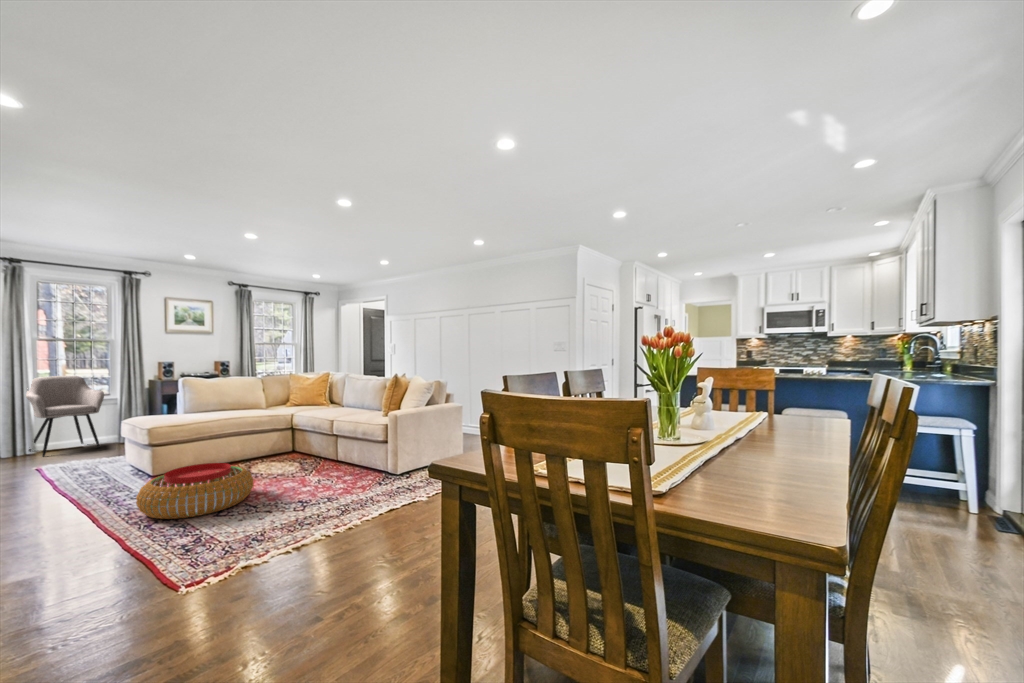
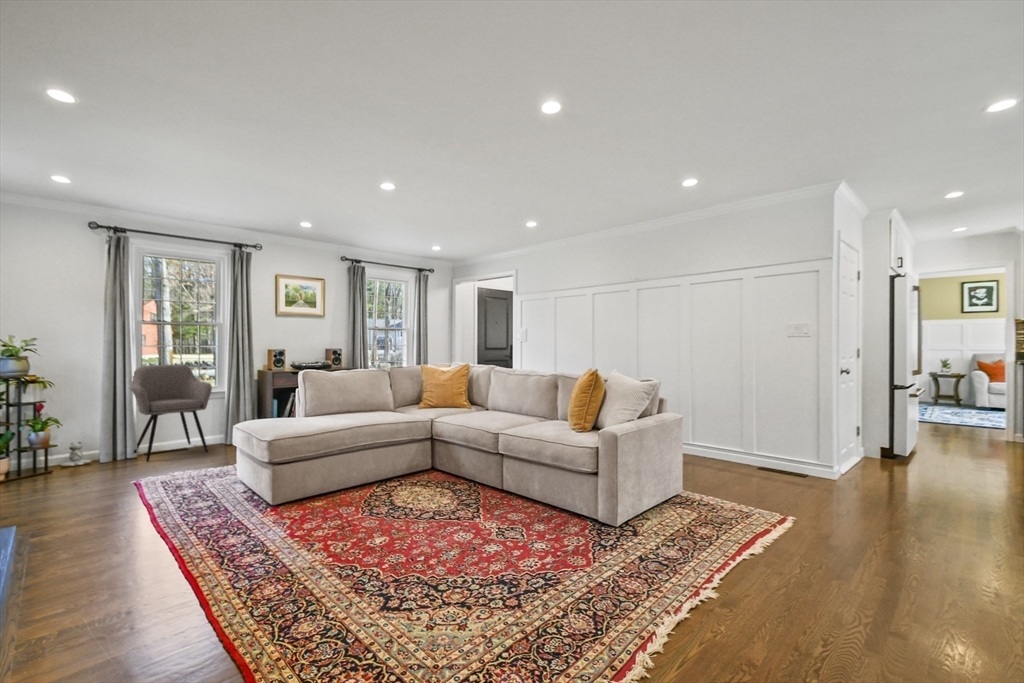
pouf: present [136,463,253,519] -> none [255,501,418,606]

